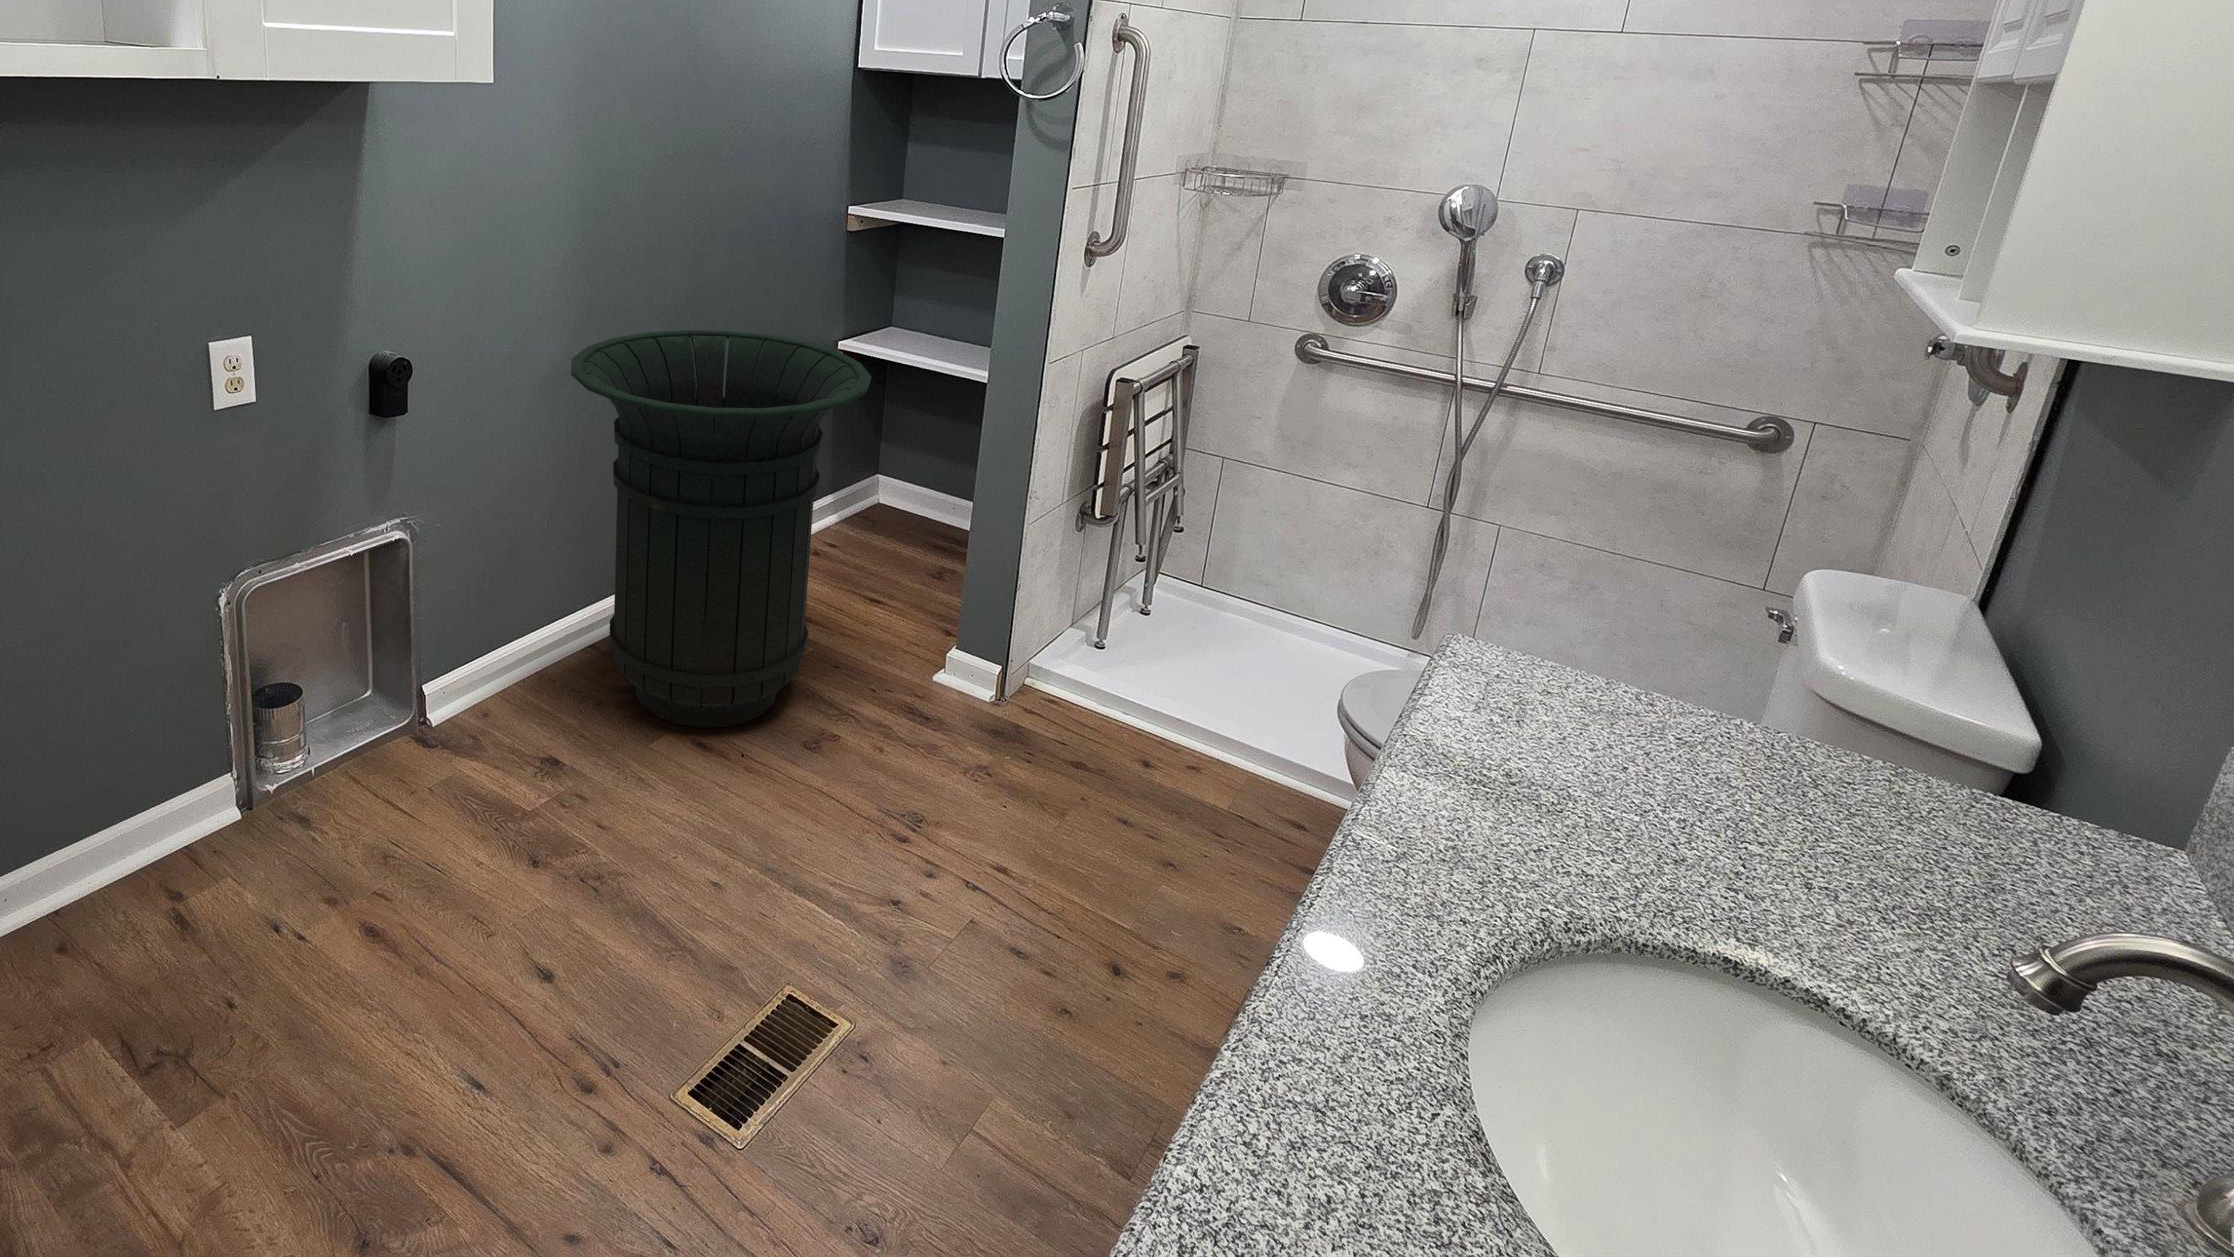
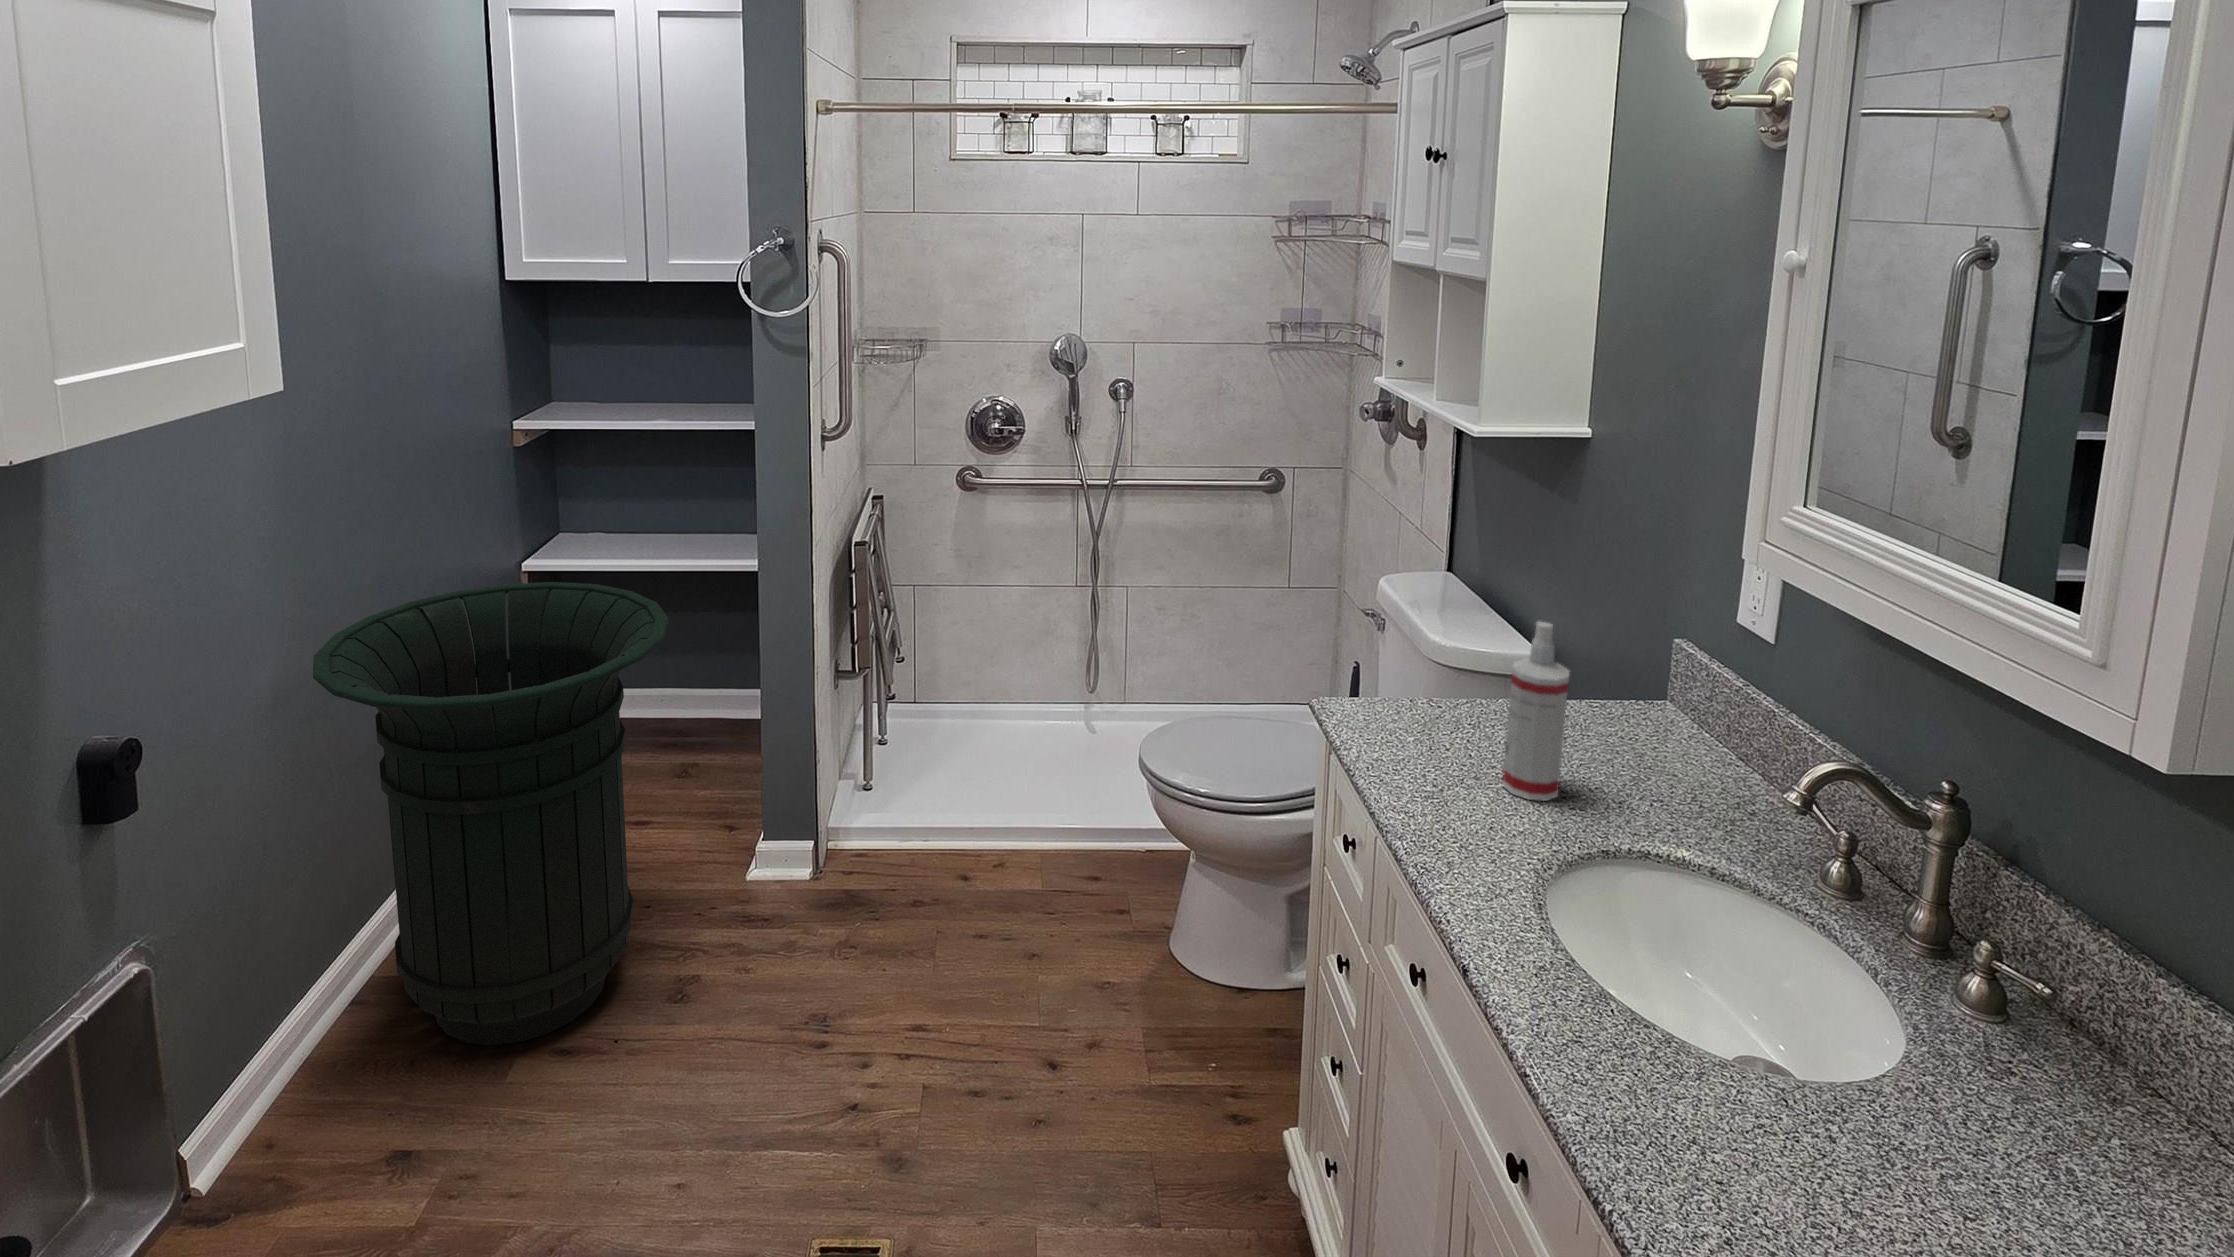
spray bottle: none [1676,598,1848,888] -> present [1502,622,1569,801]

